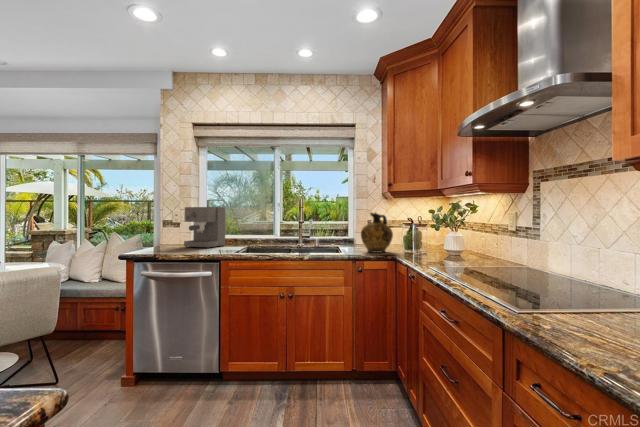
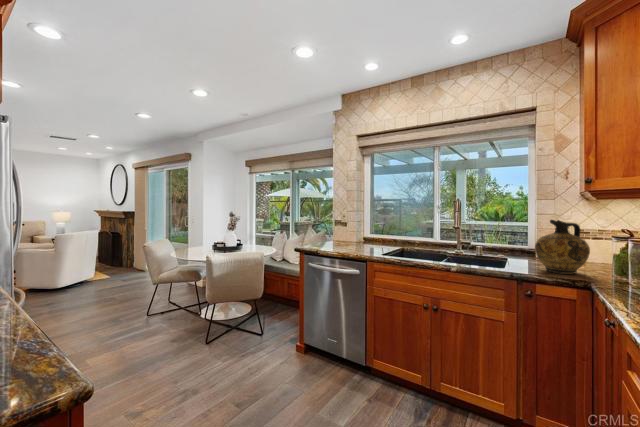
coffee maker: present [184,207,225,248] -> none [348,210,384,248]

